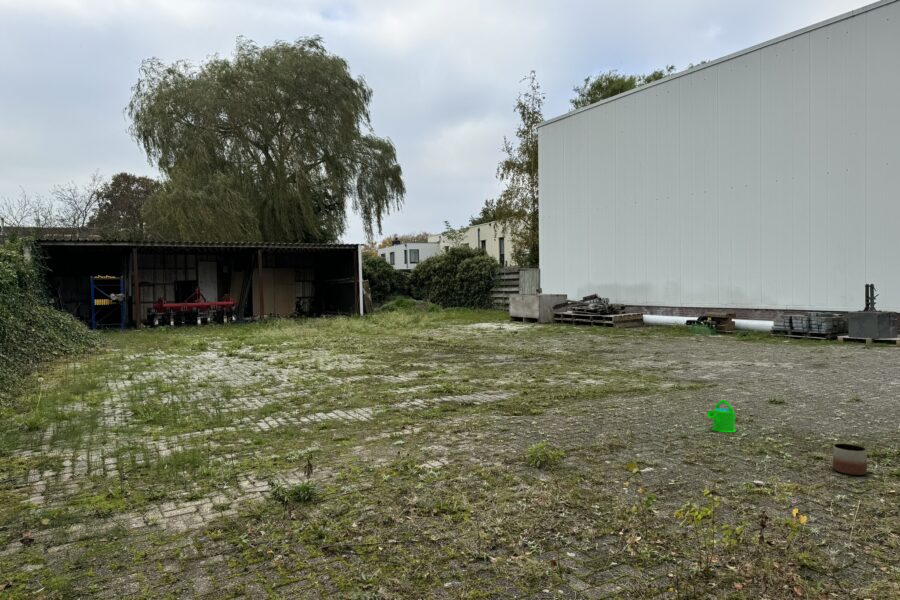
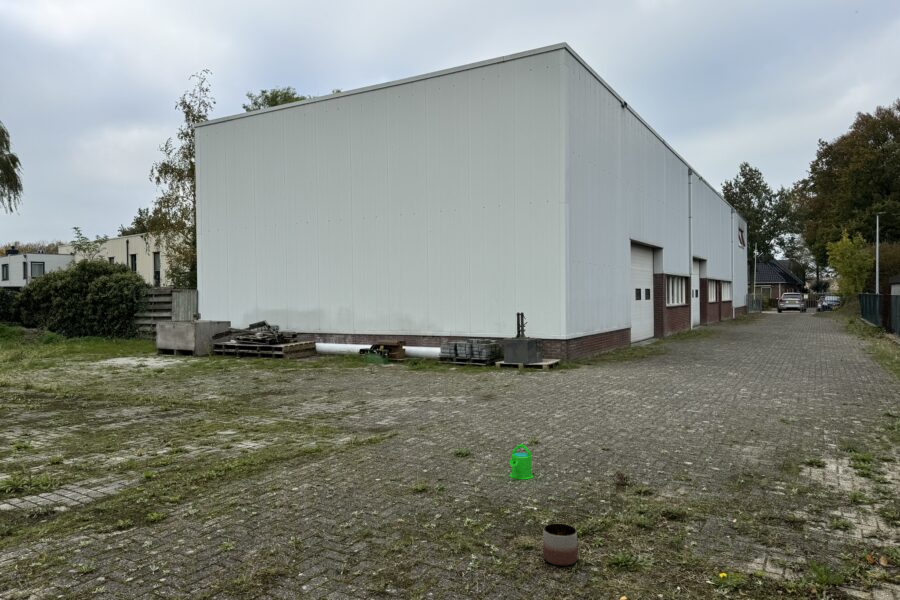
watering can: present [707,400,736,432] -> present [509,444,533,479]

